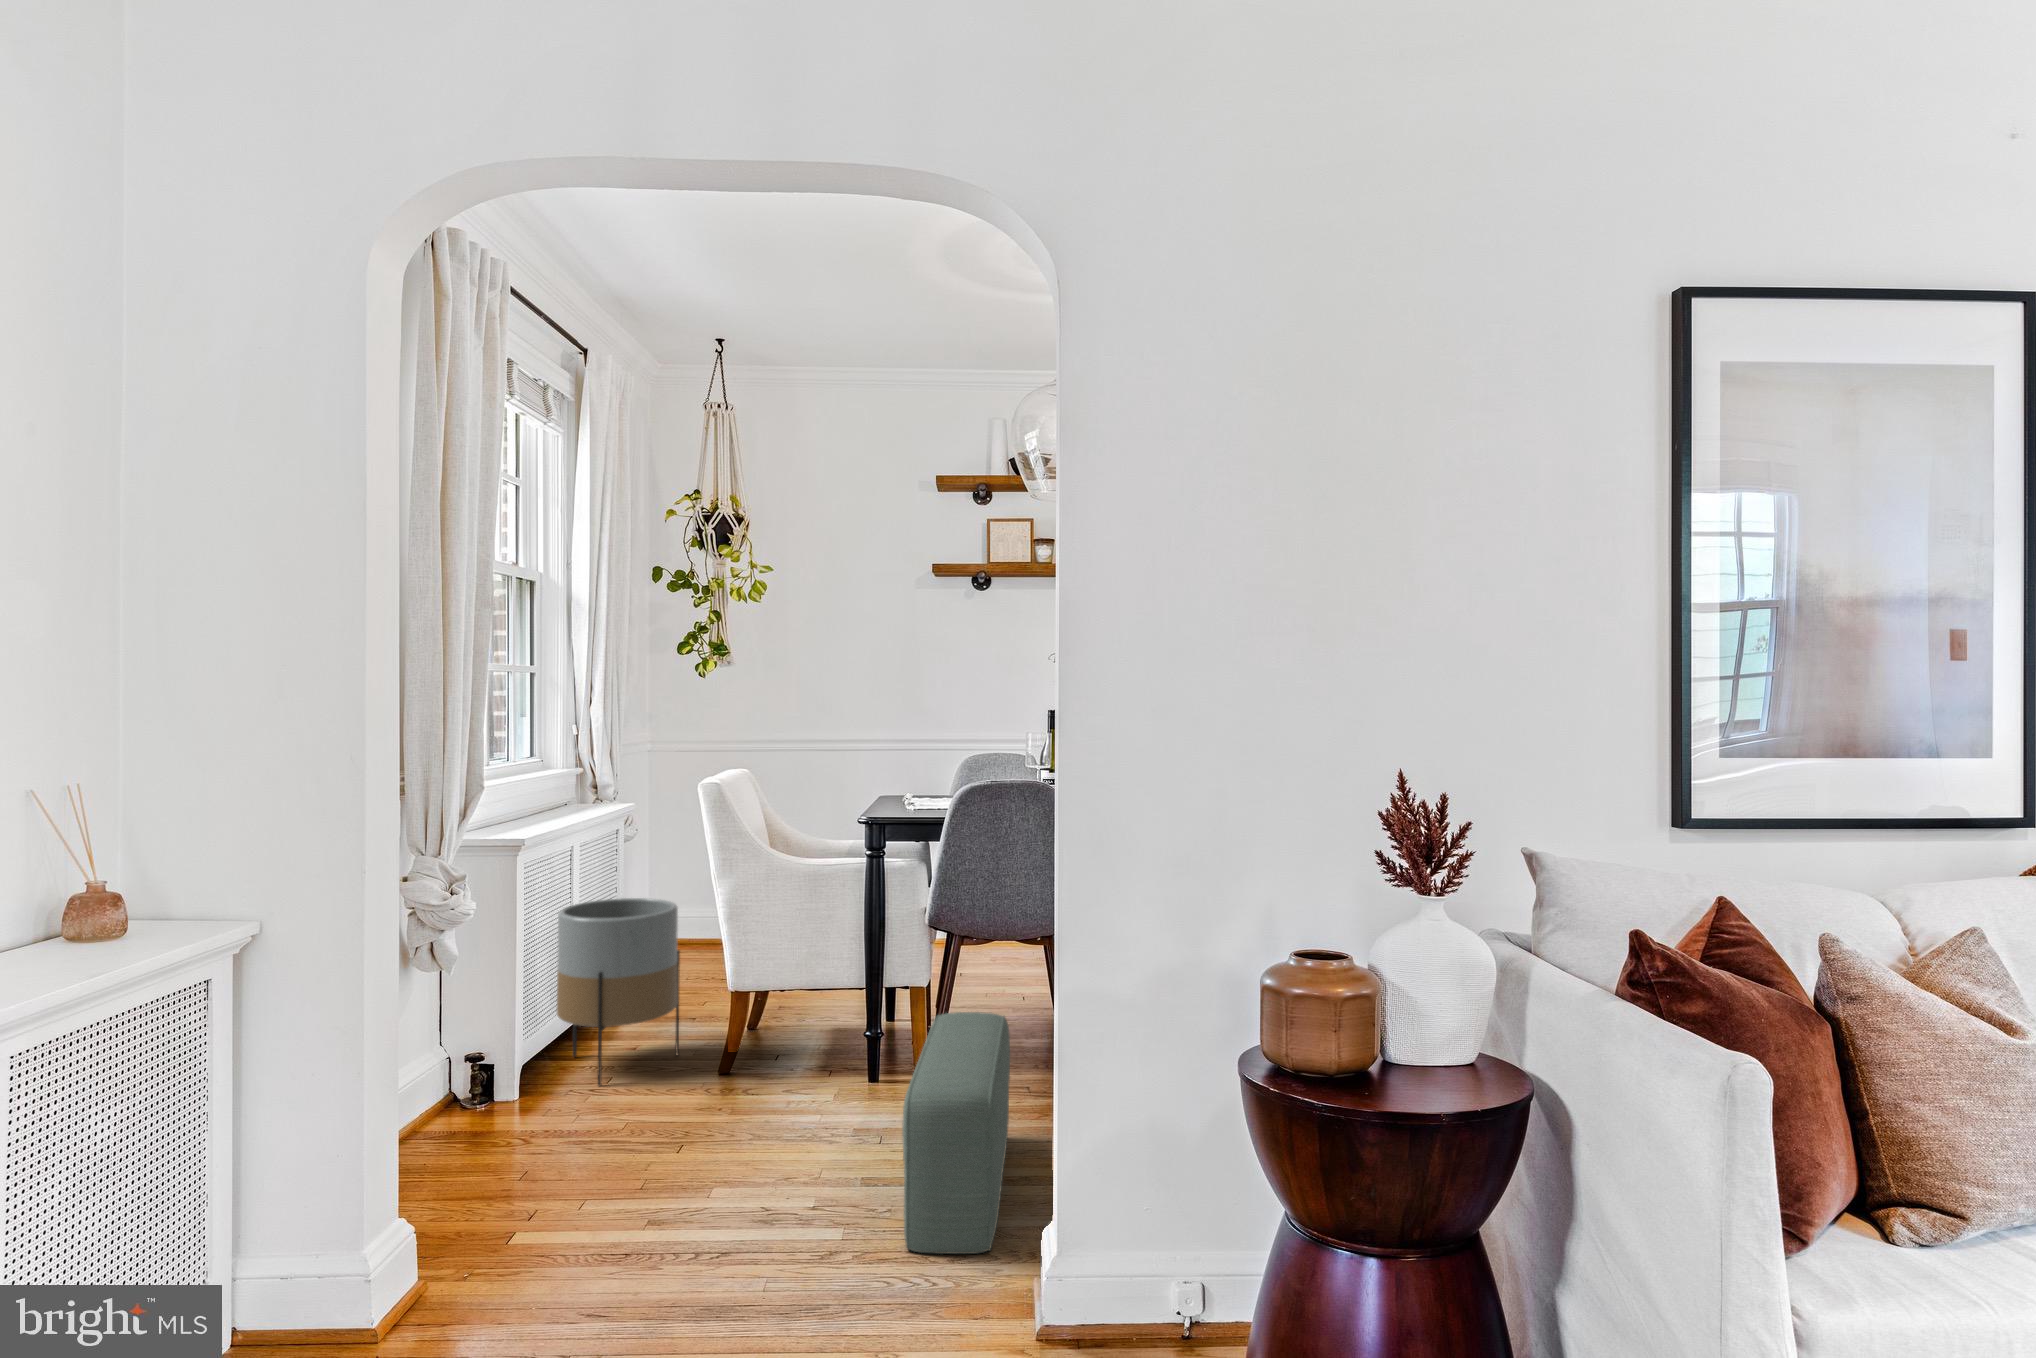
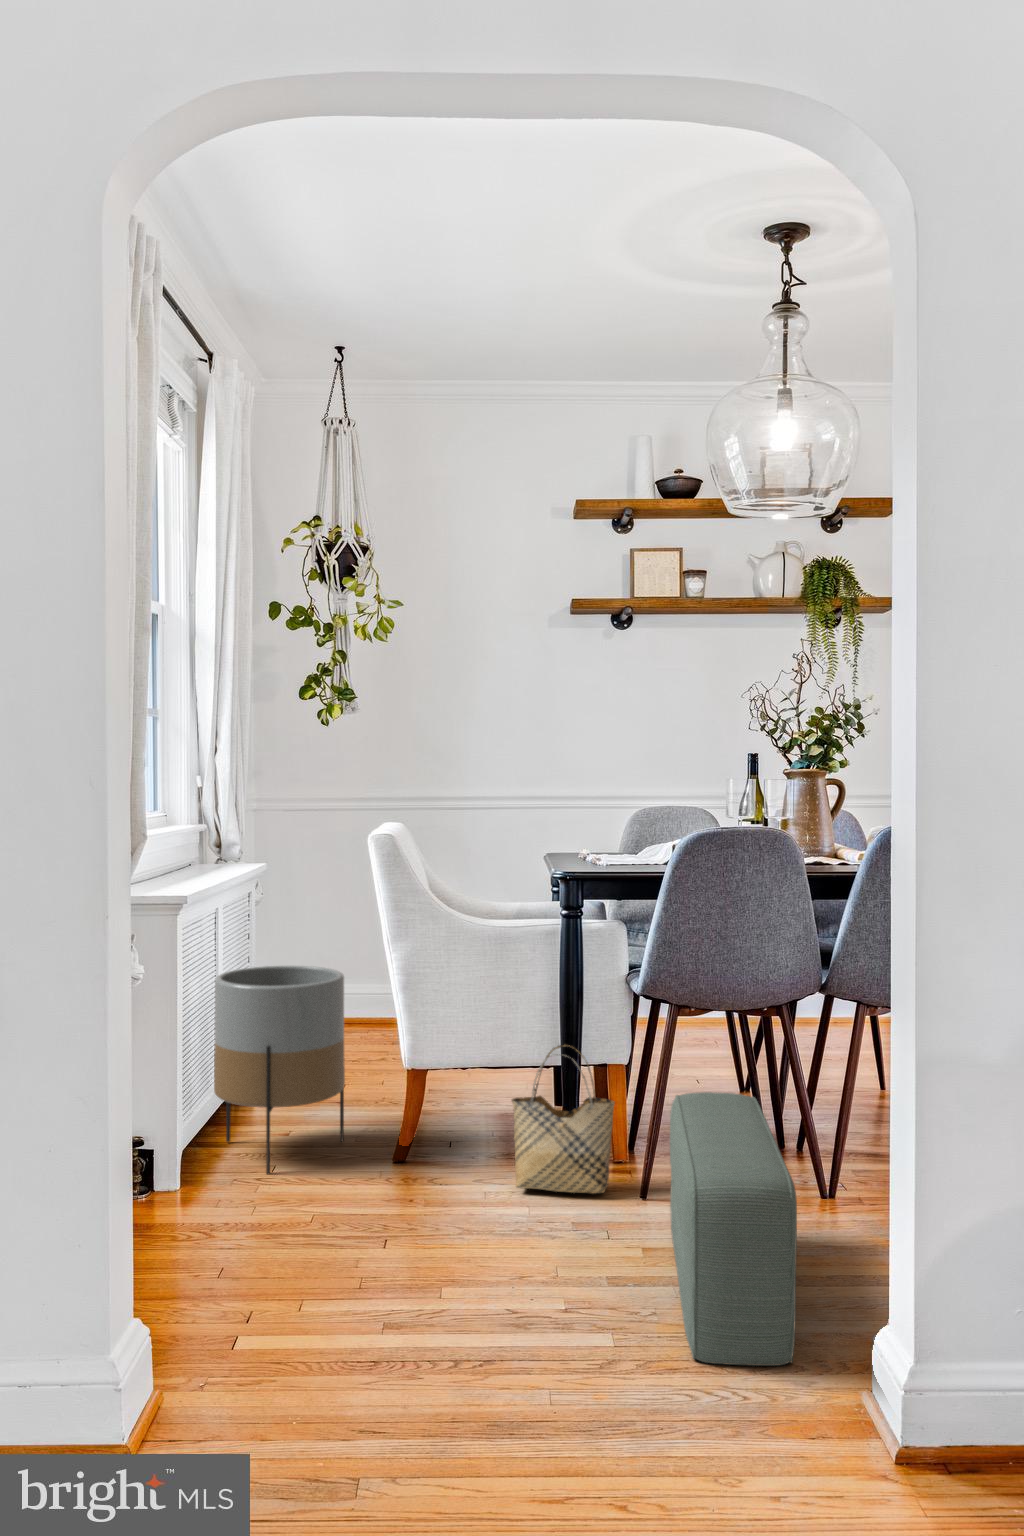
woven basket: none [812,968,903,1100] -> present [512,1045,615,1194]

